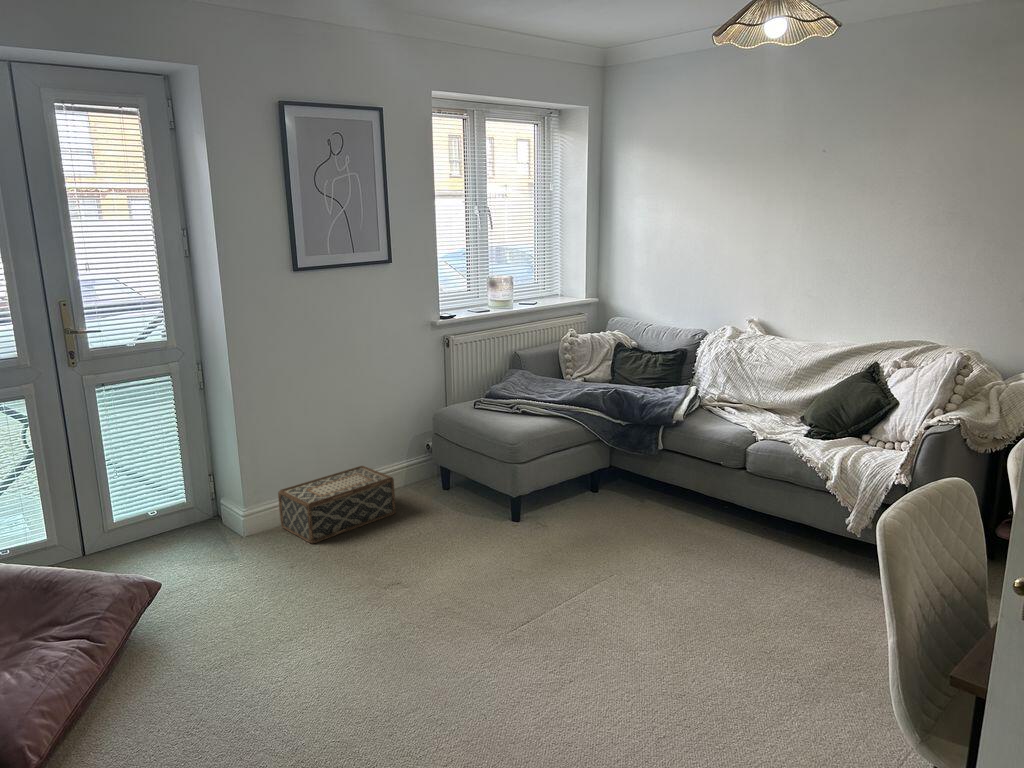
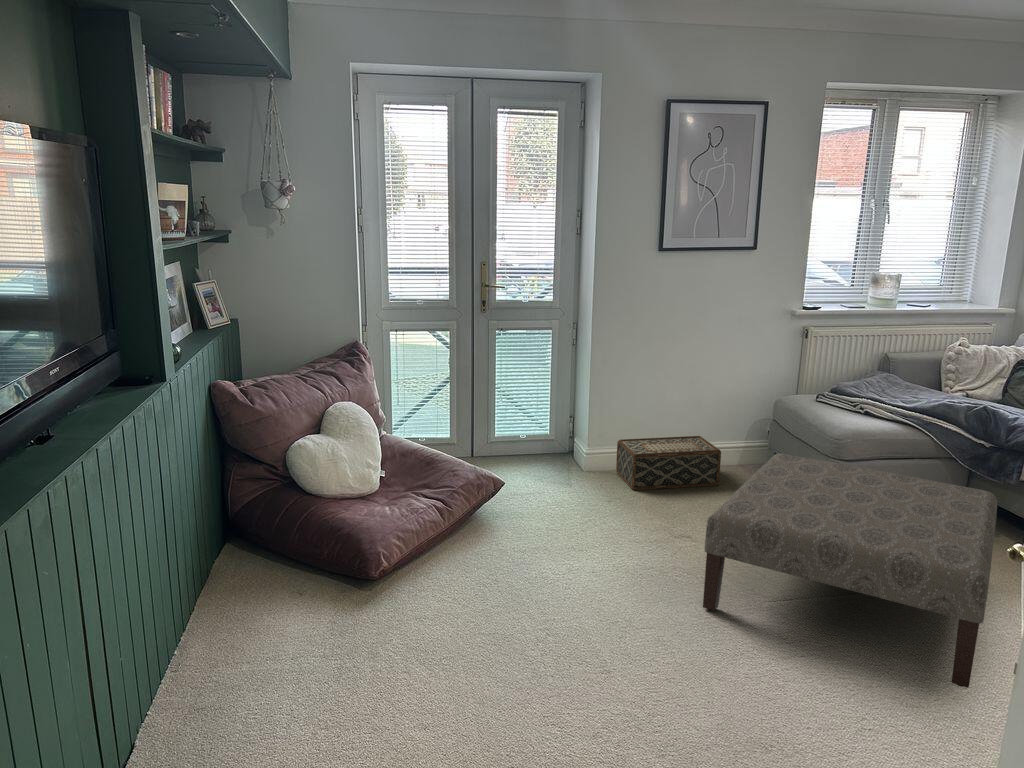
ottoman: none [457,468,714,660] -> present [703,453,997,688]

